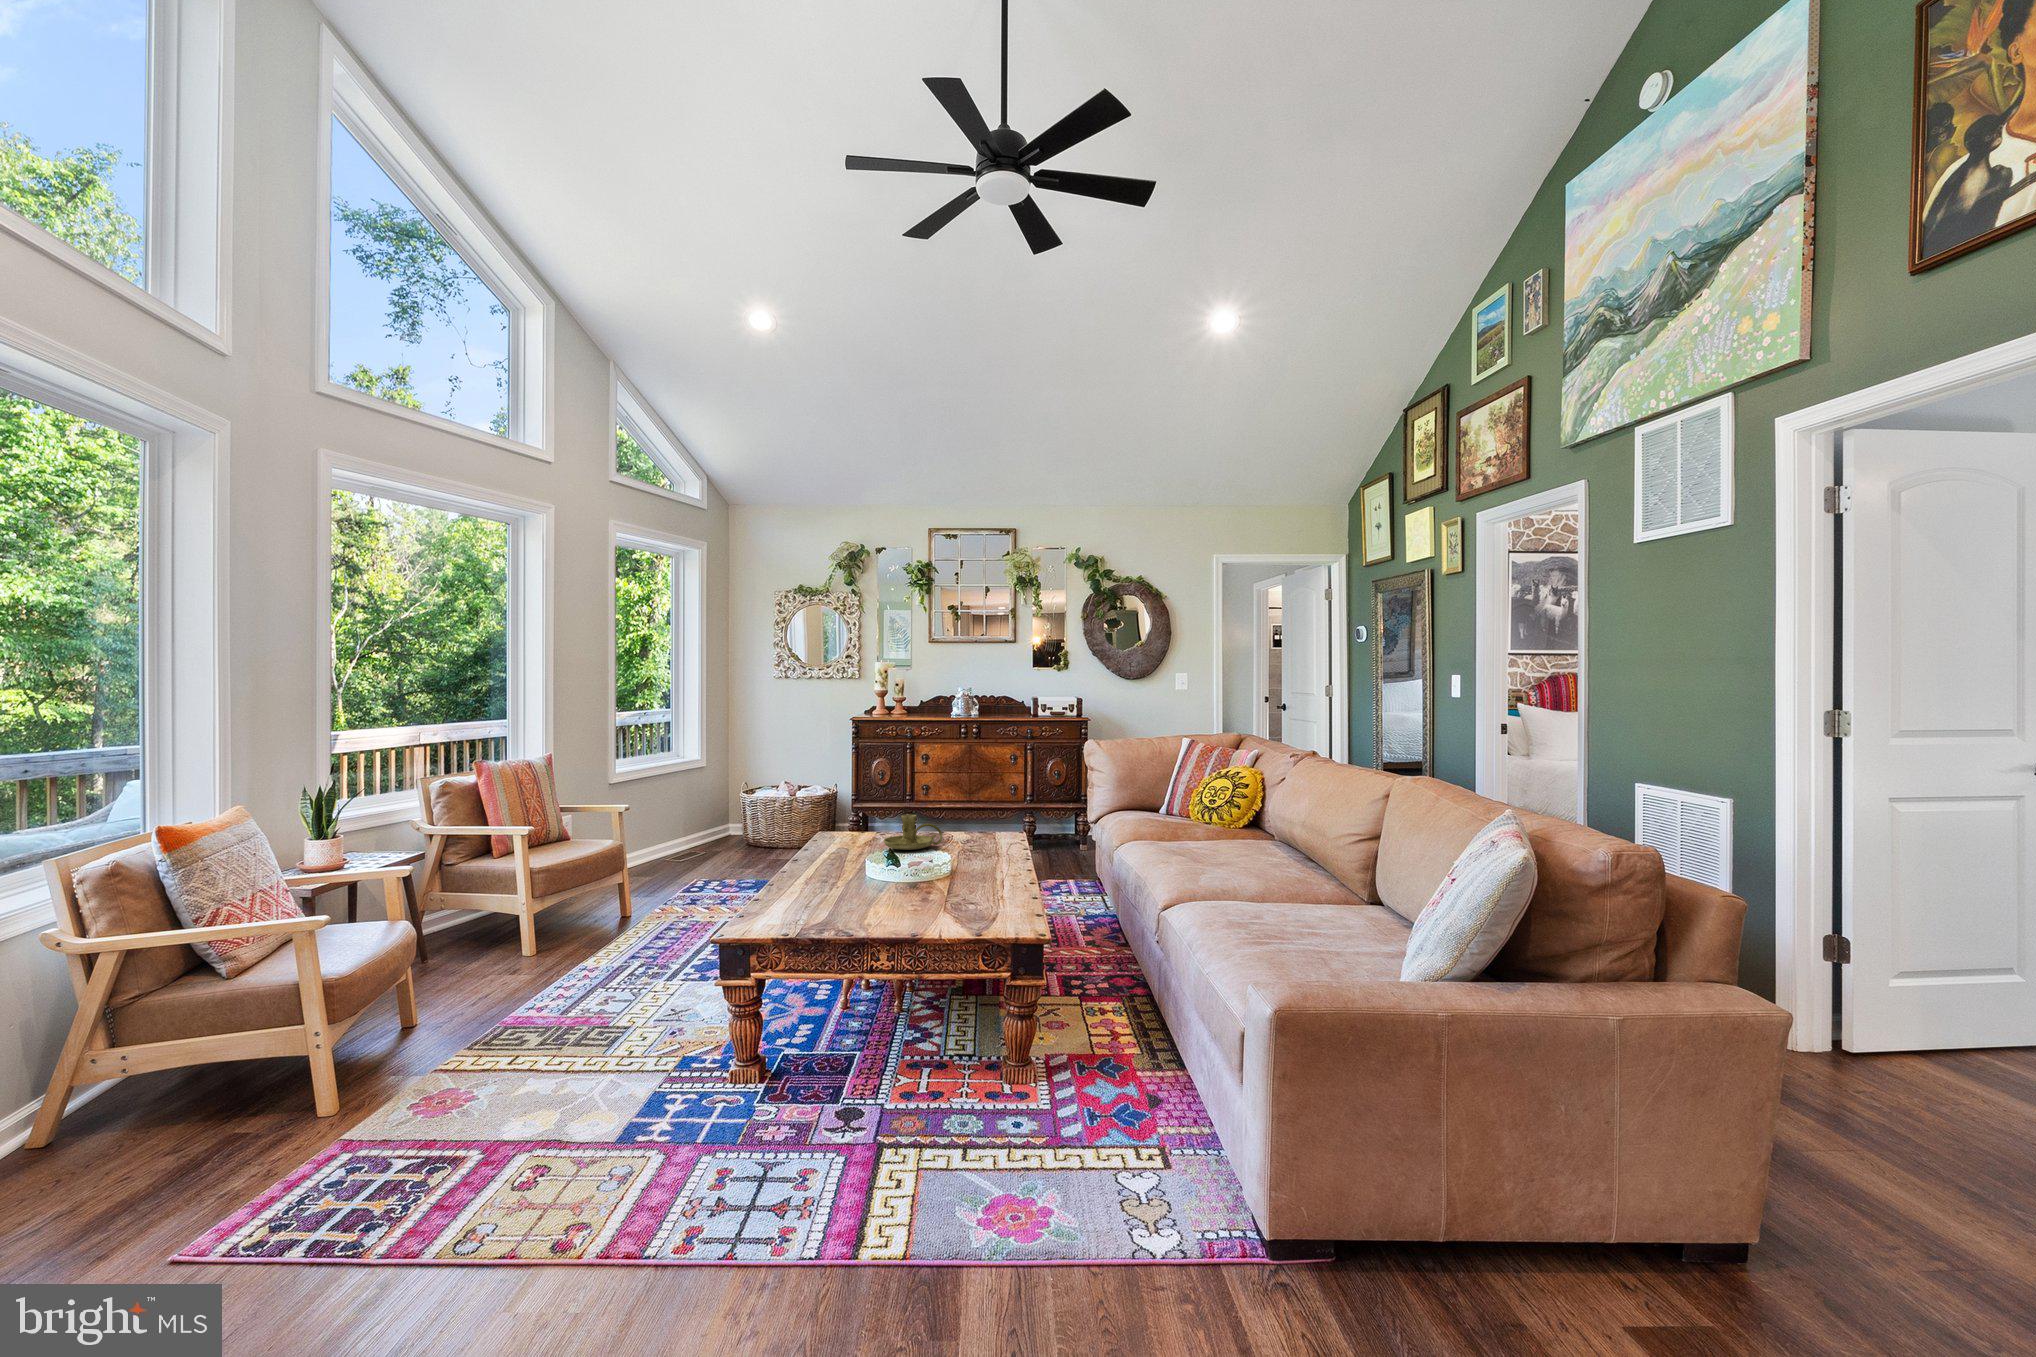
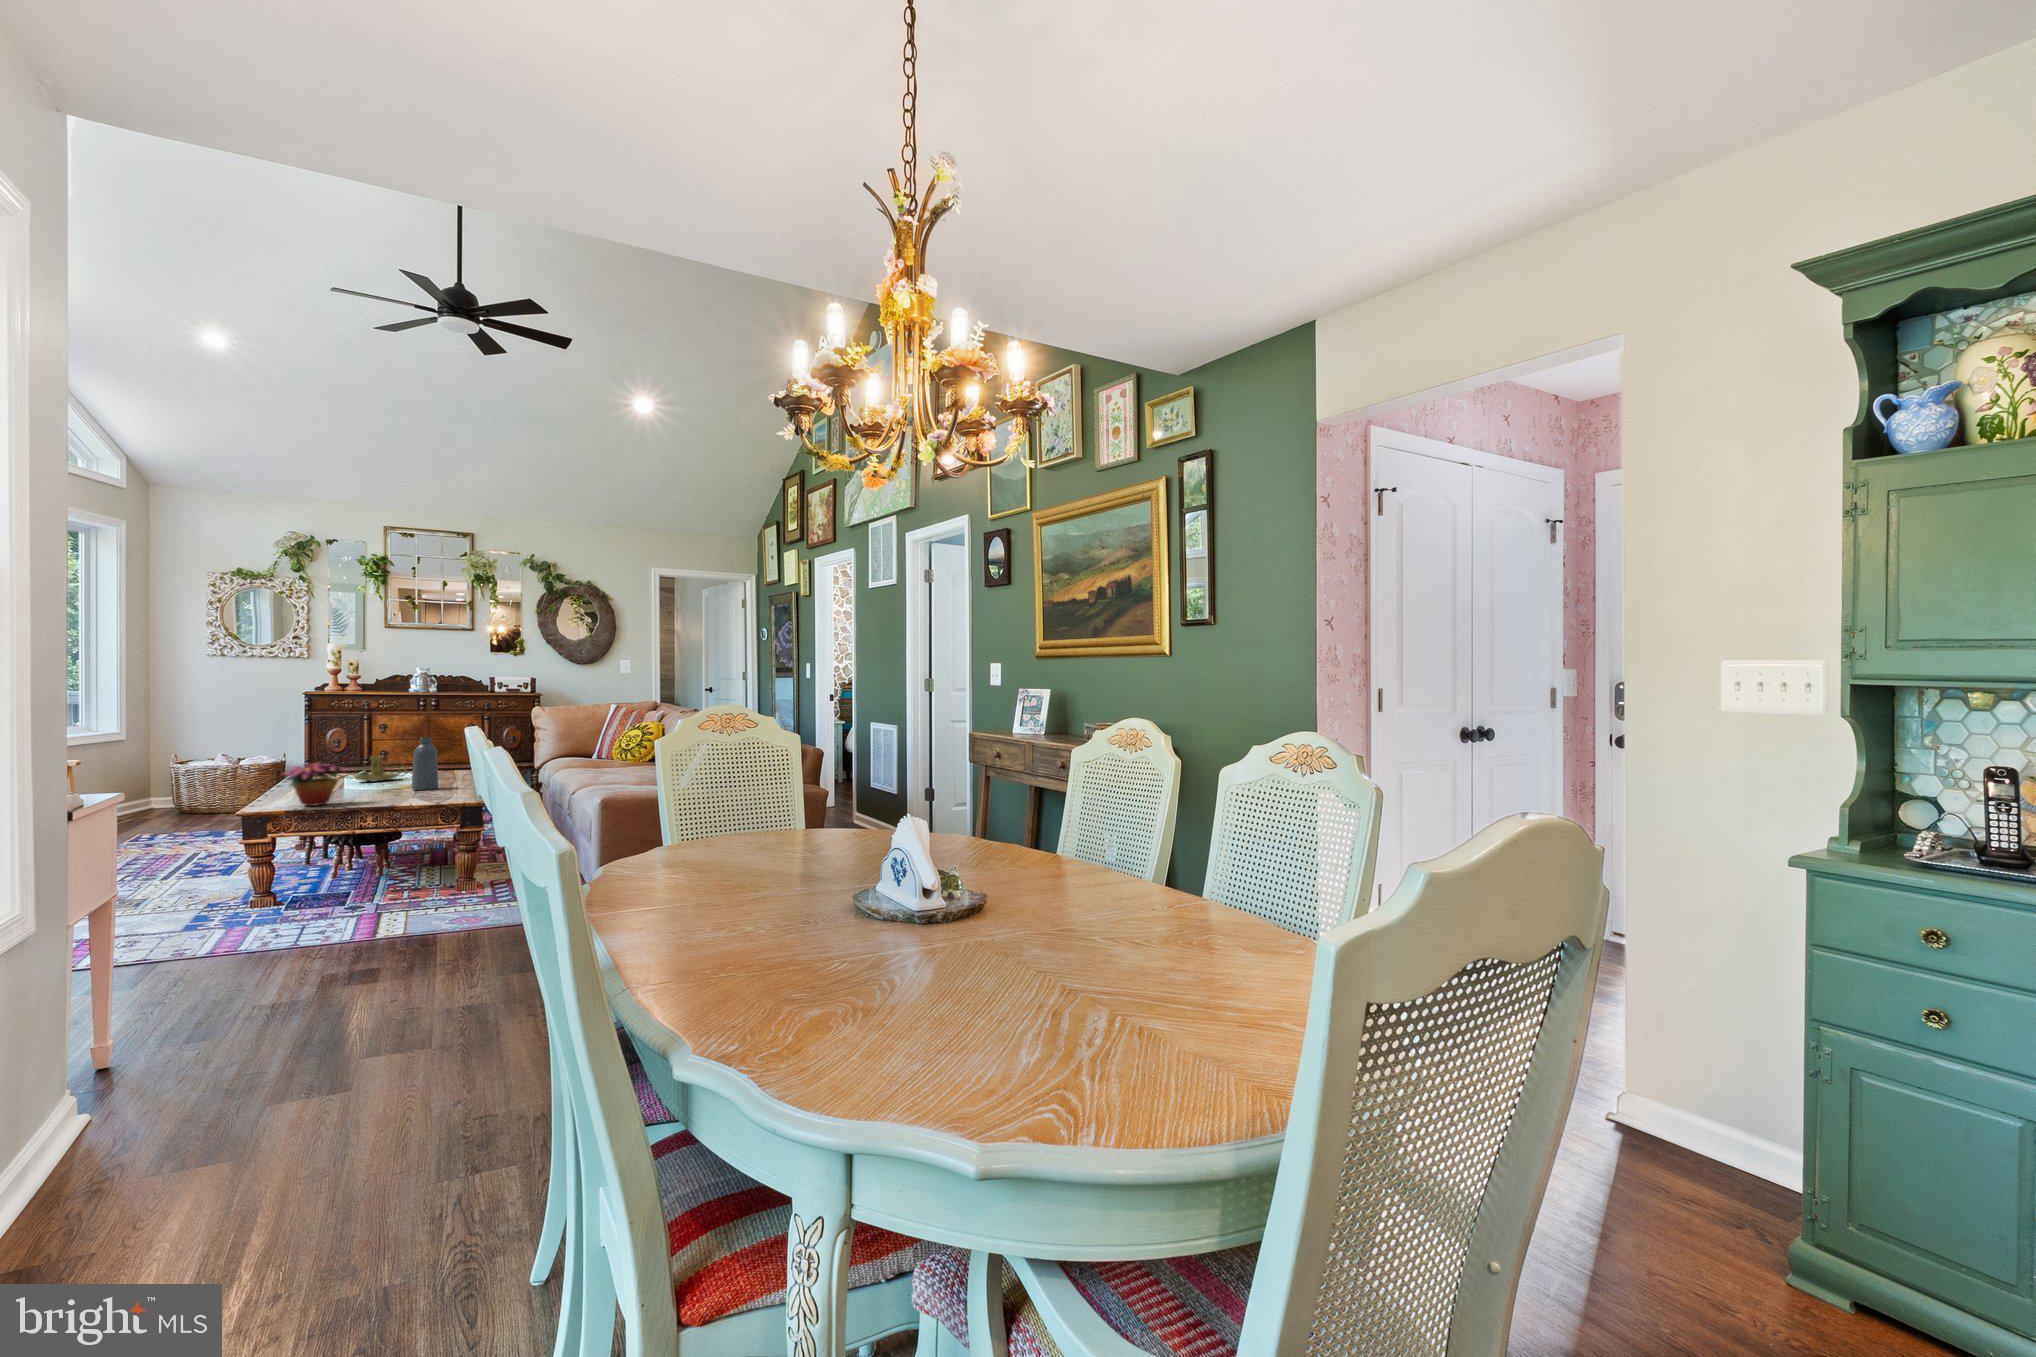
vase: none [943,808,977,890] -> present [412,737,438,790]
flower arrangement: none [768,852,866,923] -> present [286,762,345,806]

